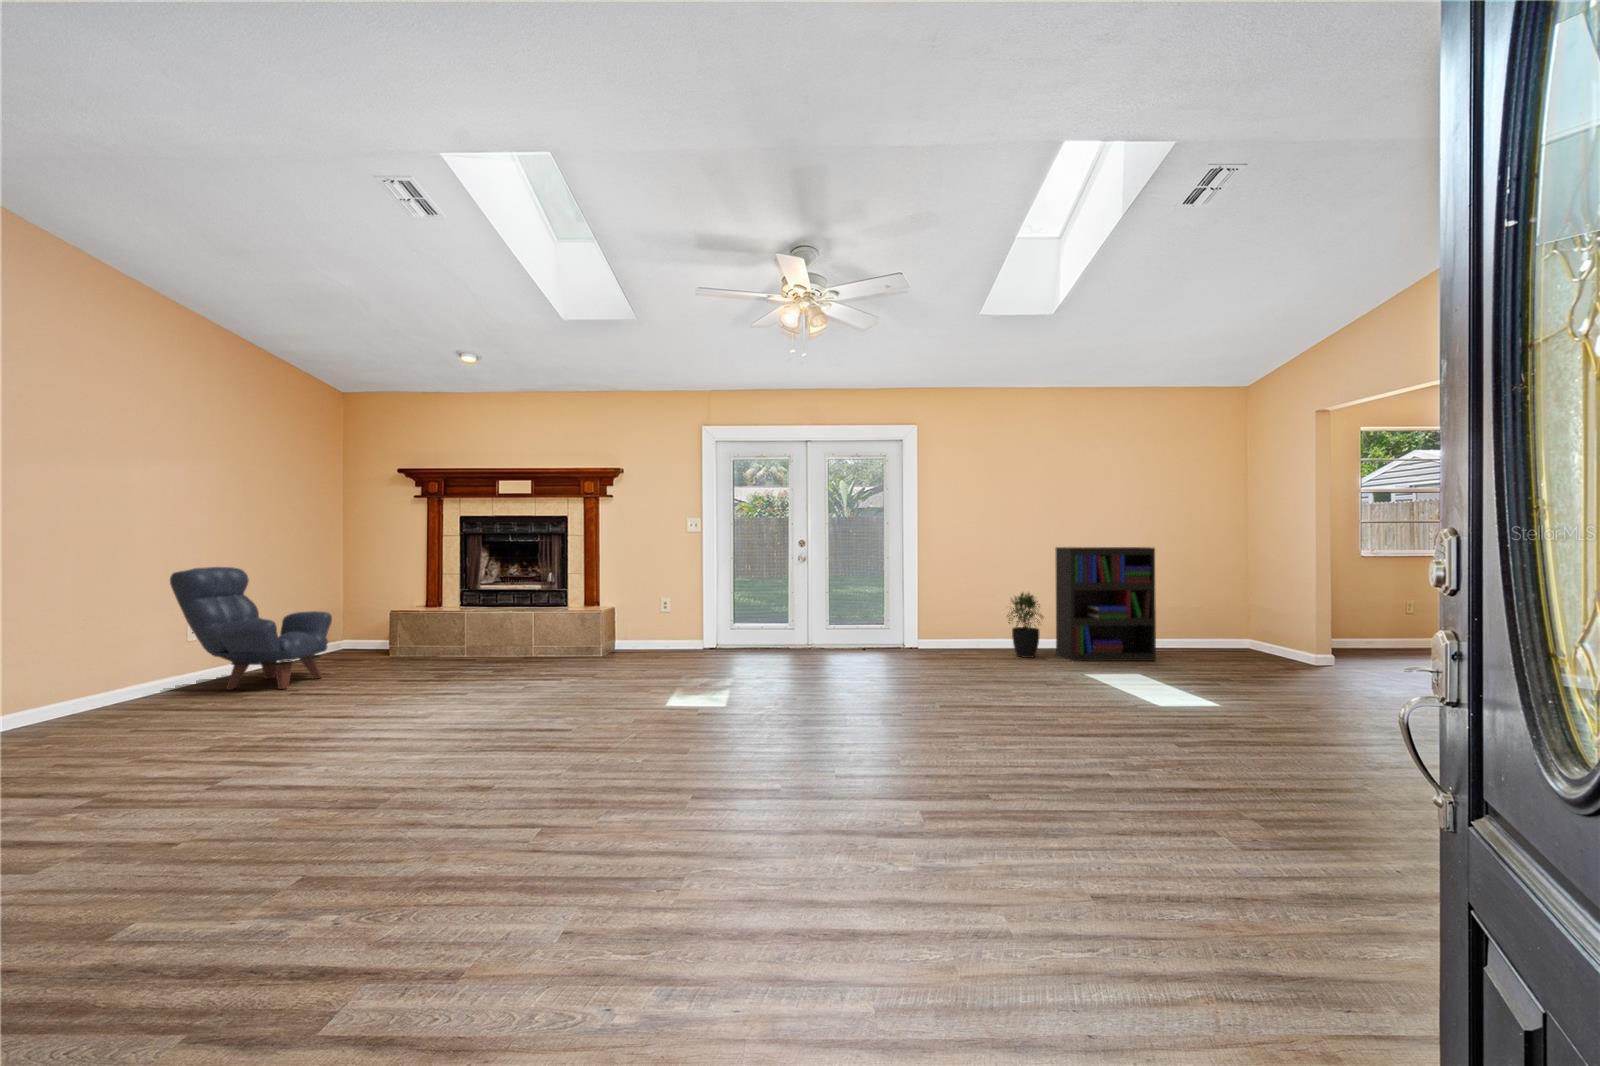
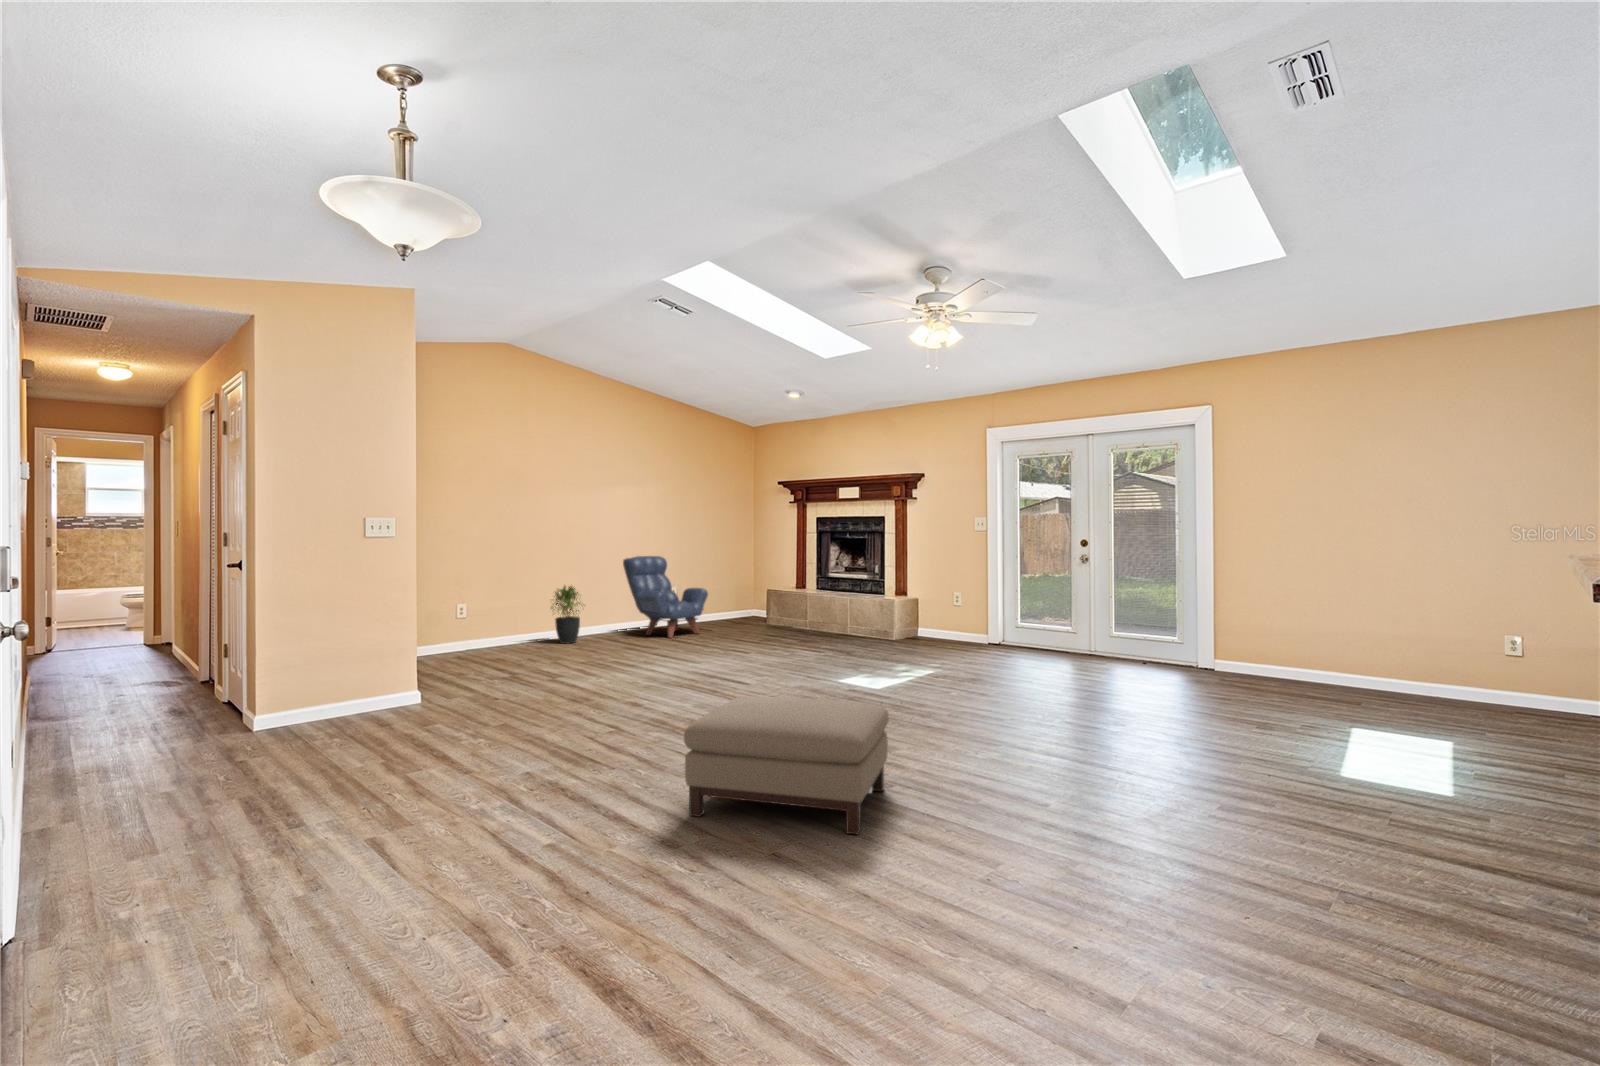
bookshelf: present [1055,547,1156,661] -> none [1407,551,1570,726]
potted plant: present [1007,593,1044,658] -> present [551,586,585,644]
ottoman: none [830,718,1118,925] -> present [684,696,889,835]

